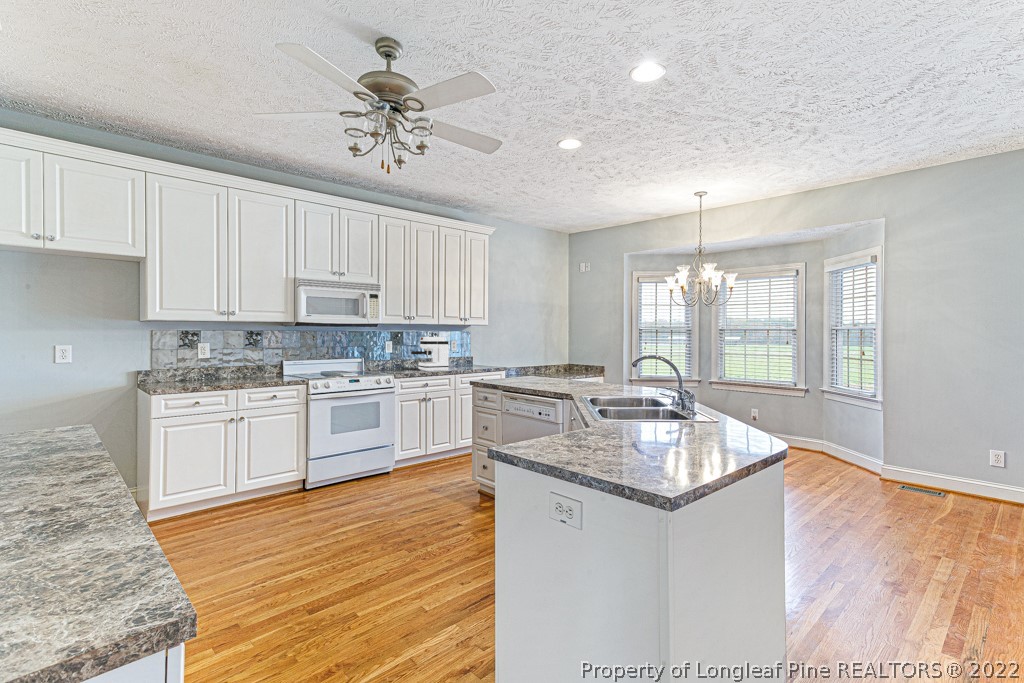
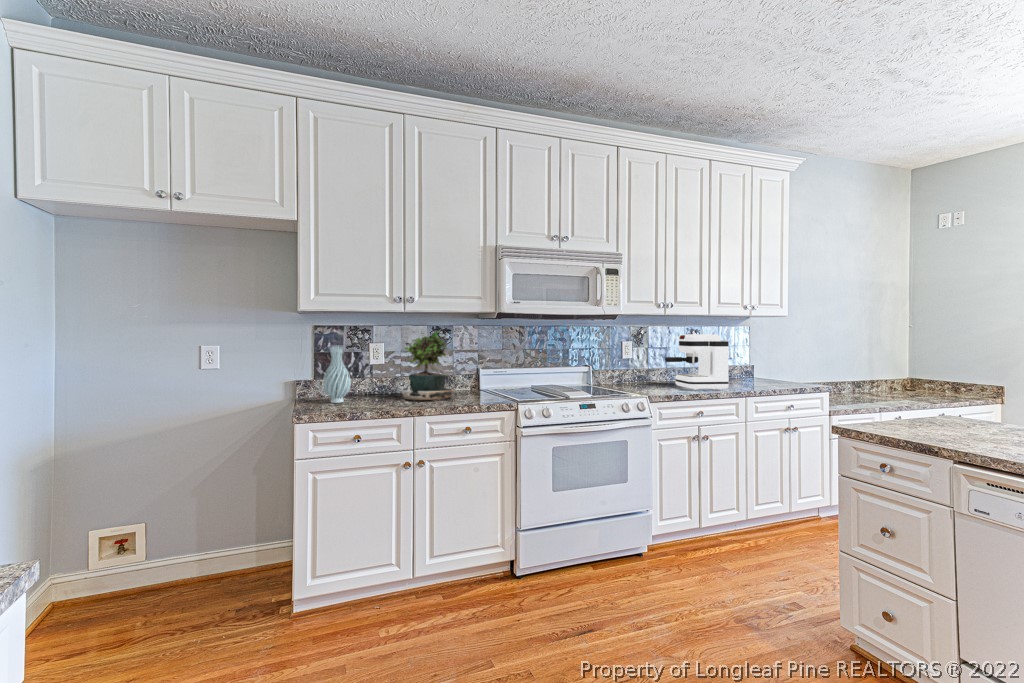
potted plant: none [224,334,264,382] -> present [402,332,454,400]
vase: none [164,344,186,383] -> present [323,345,351,403]

